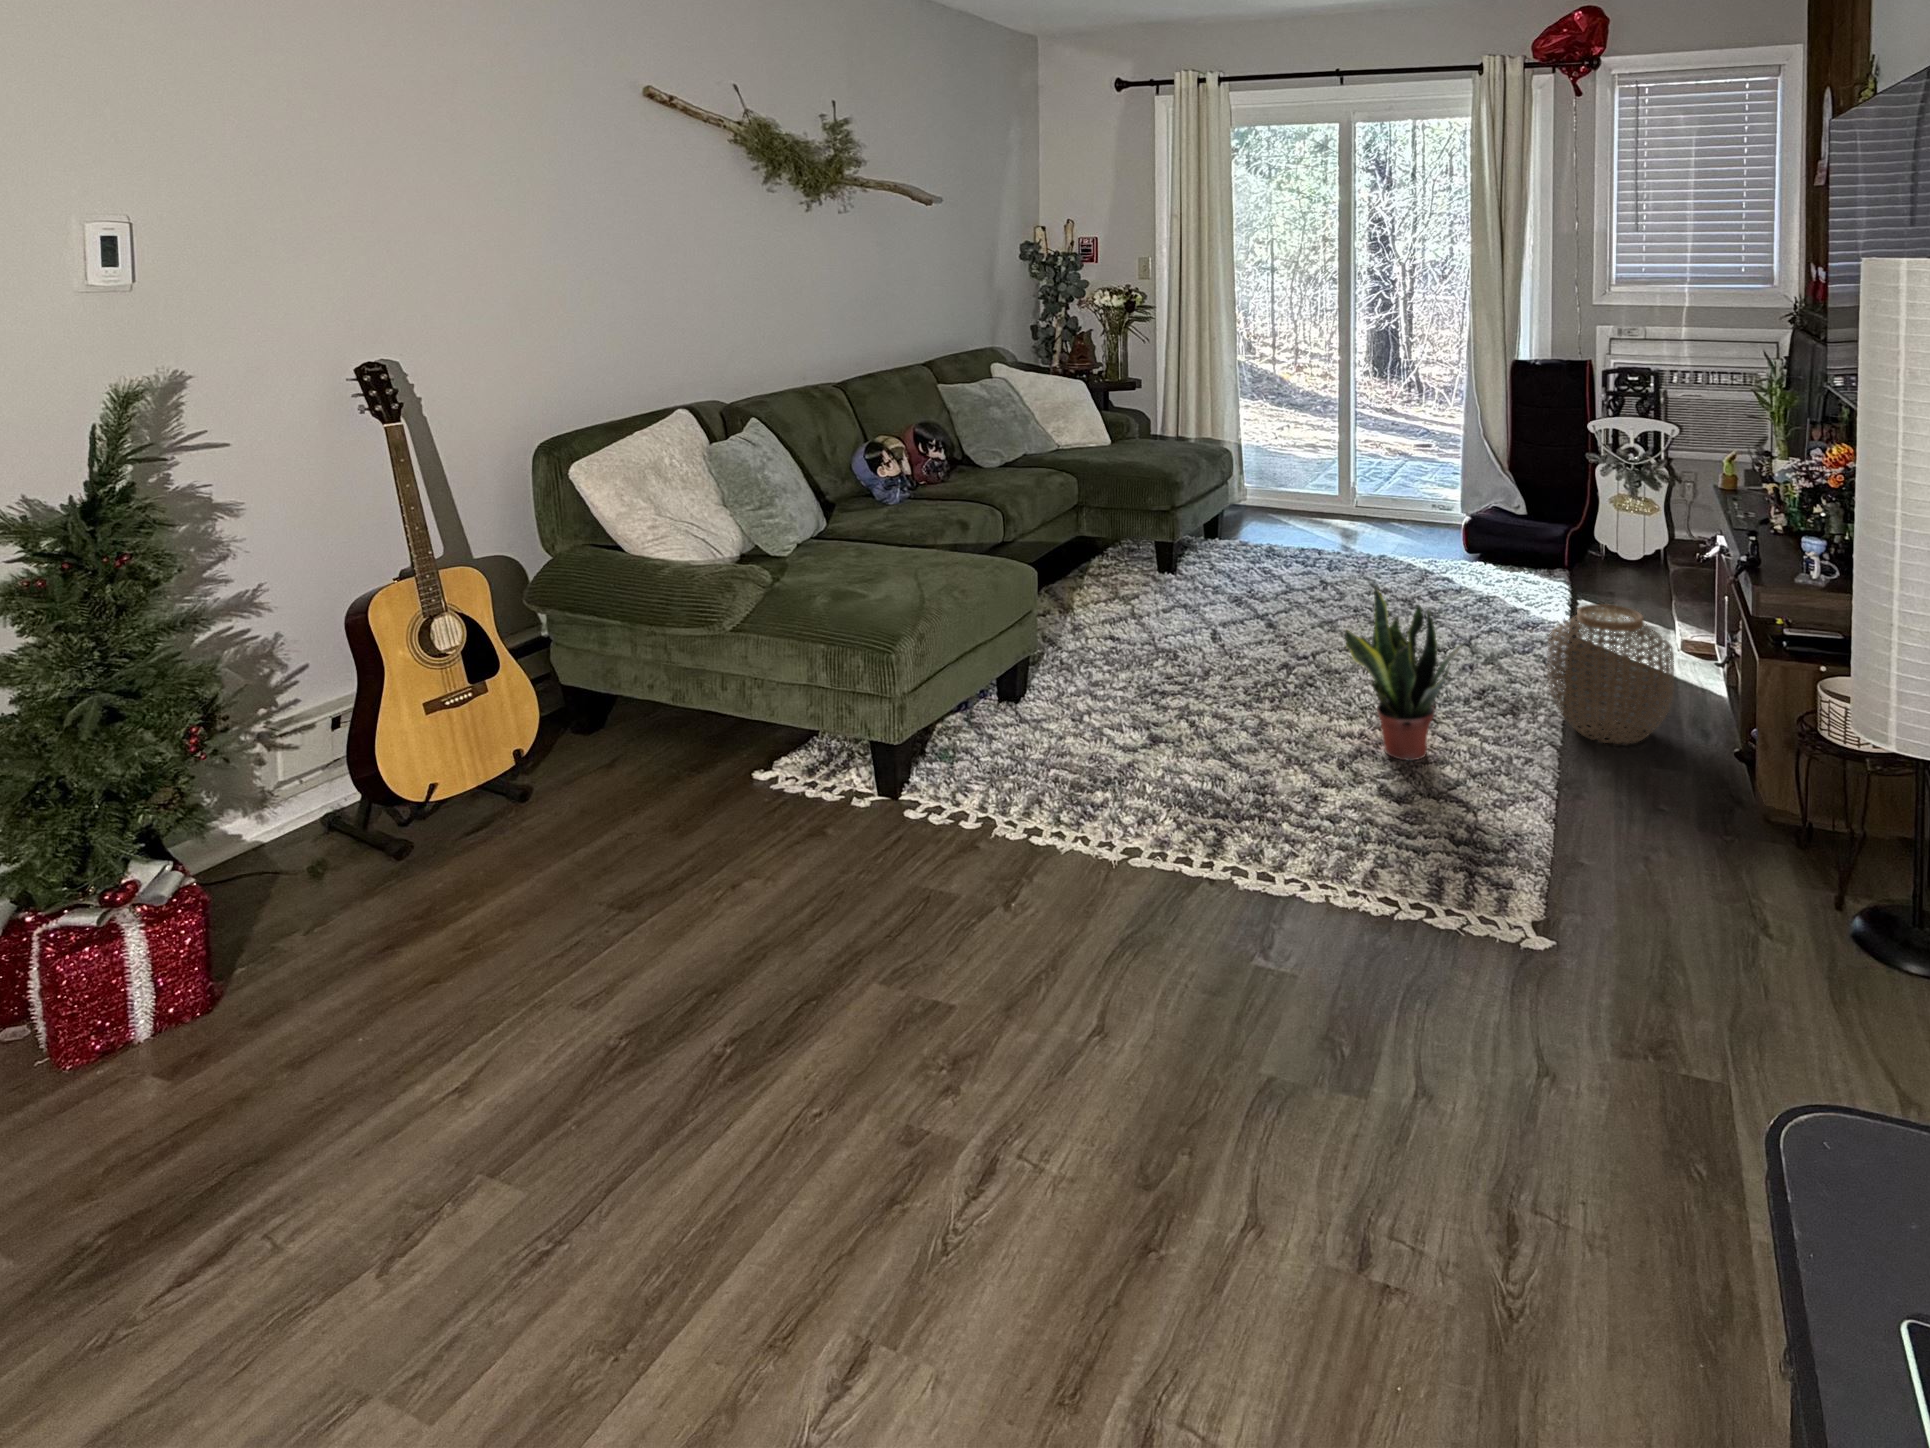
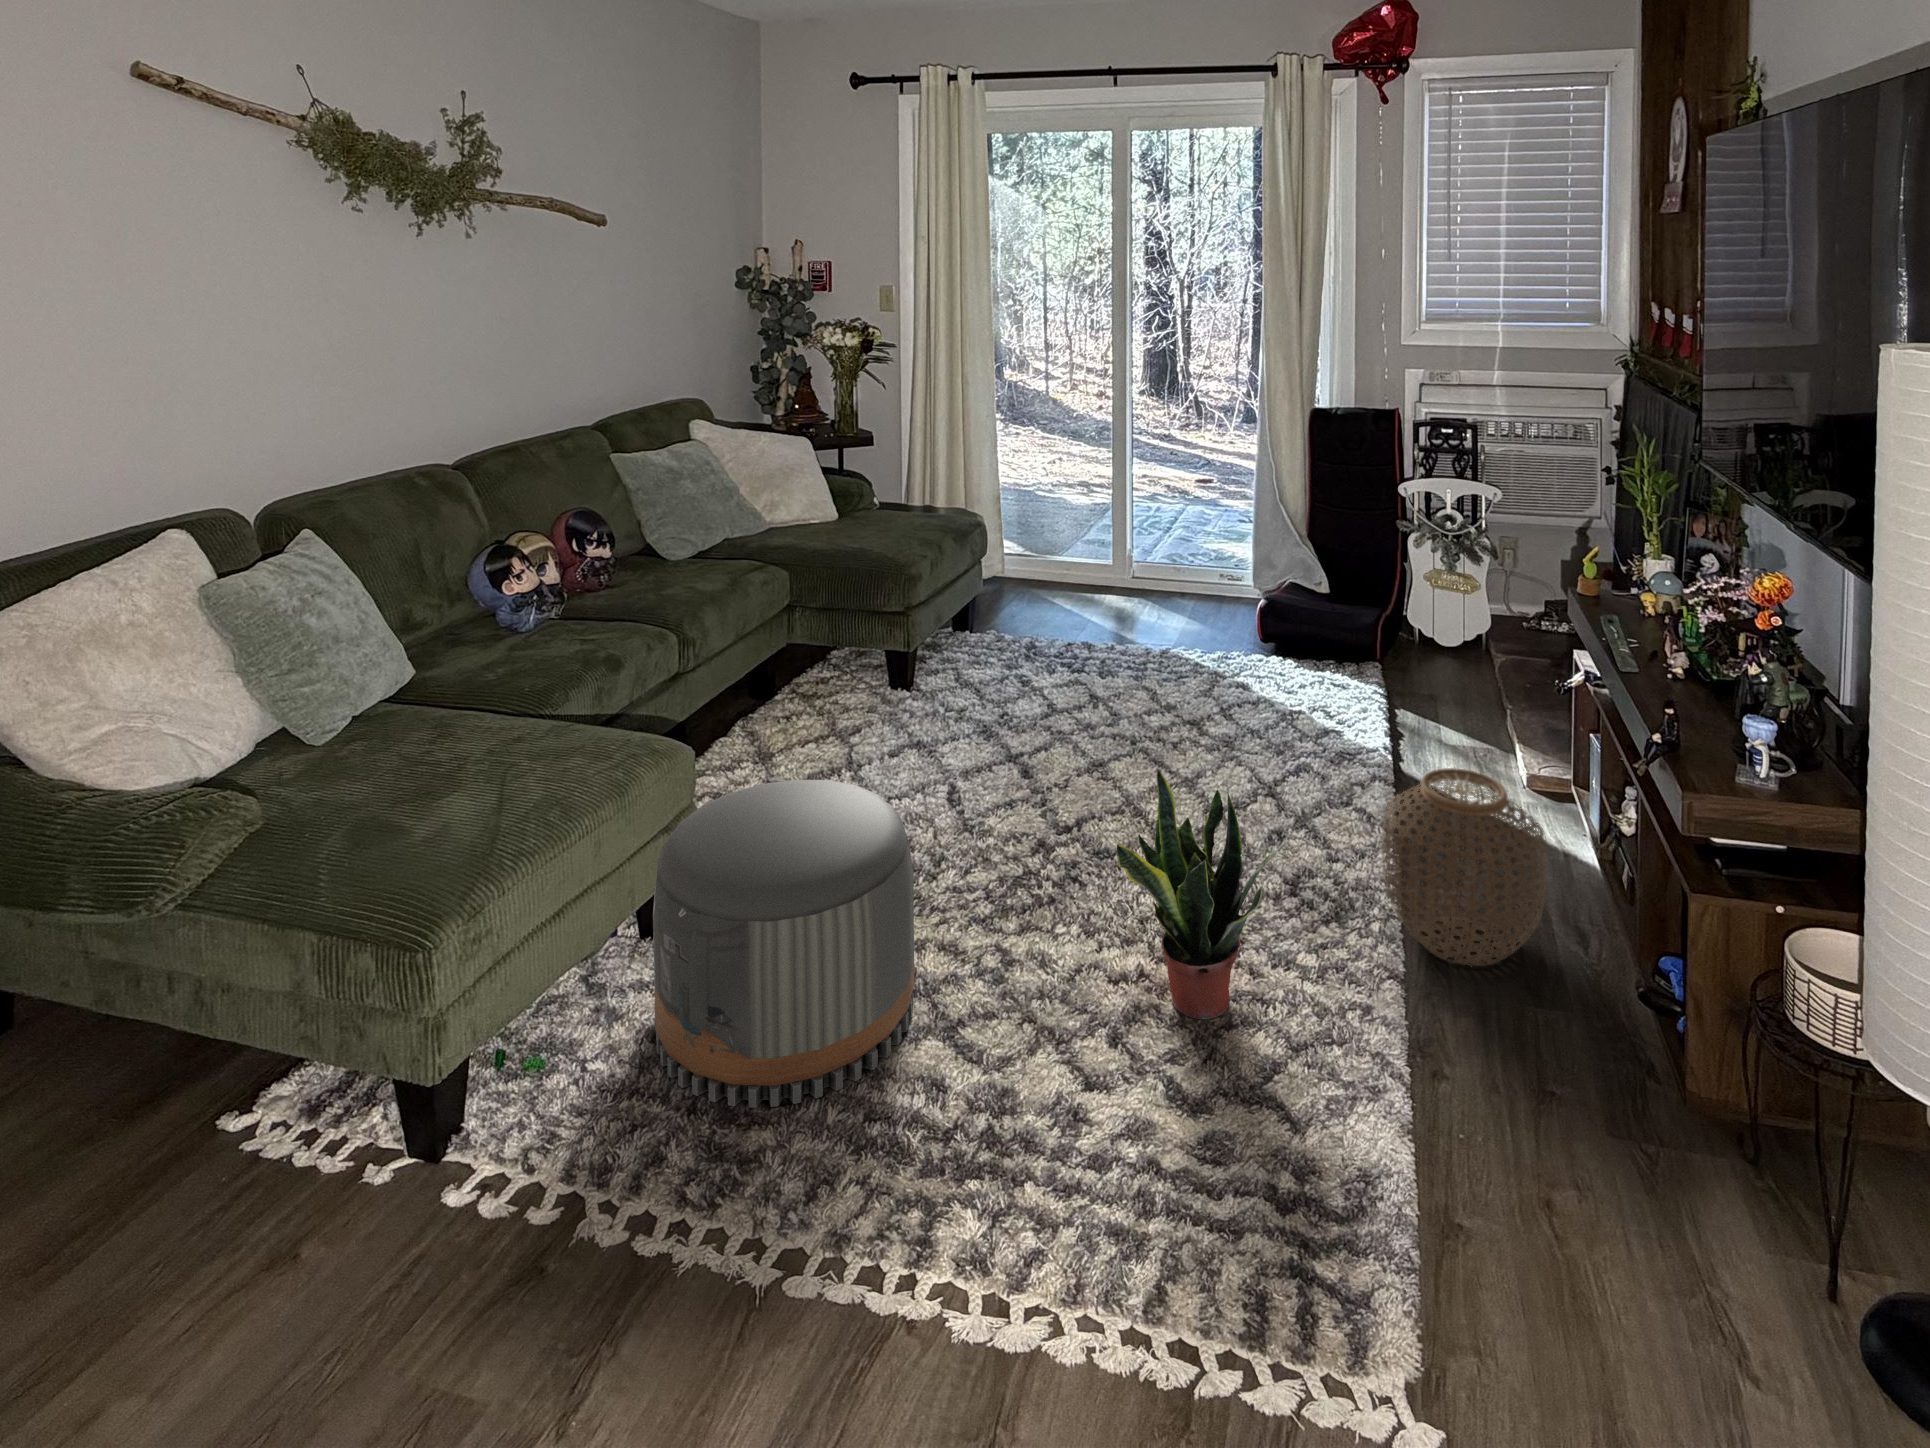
pouf: none [1021,591,1198,785] -> present [653,780,914,1107]

